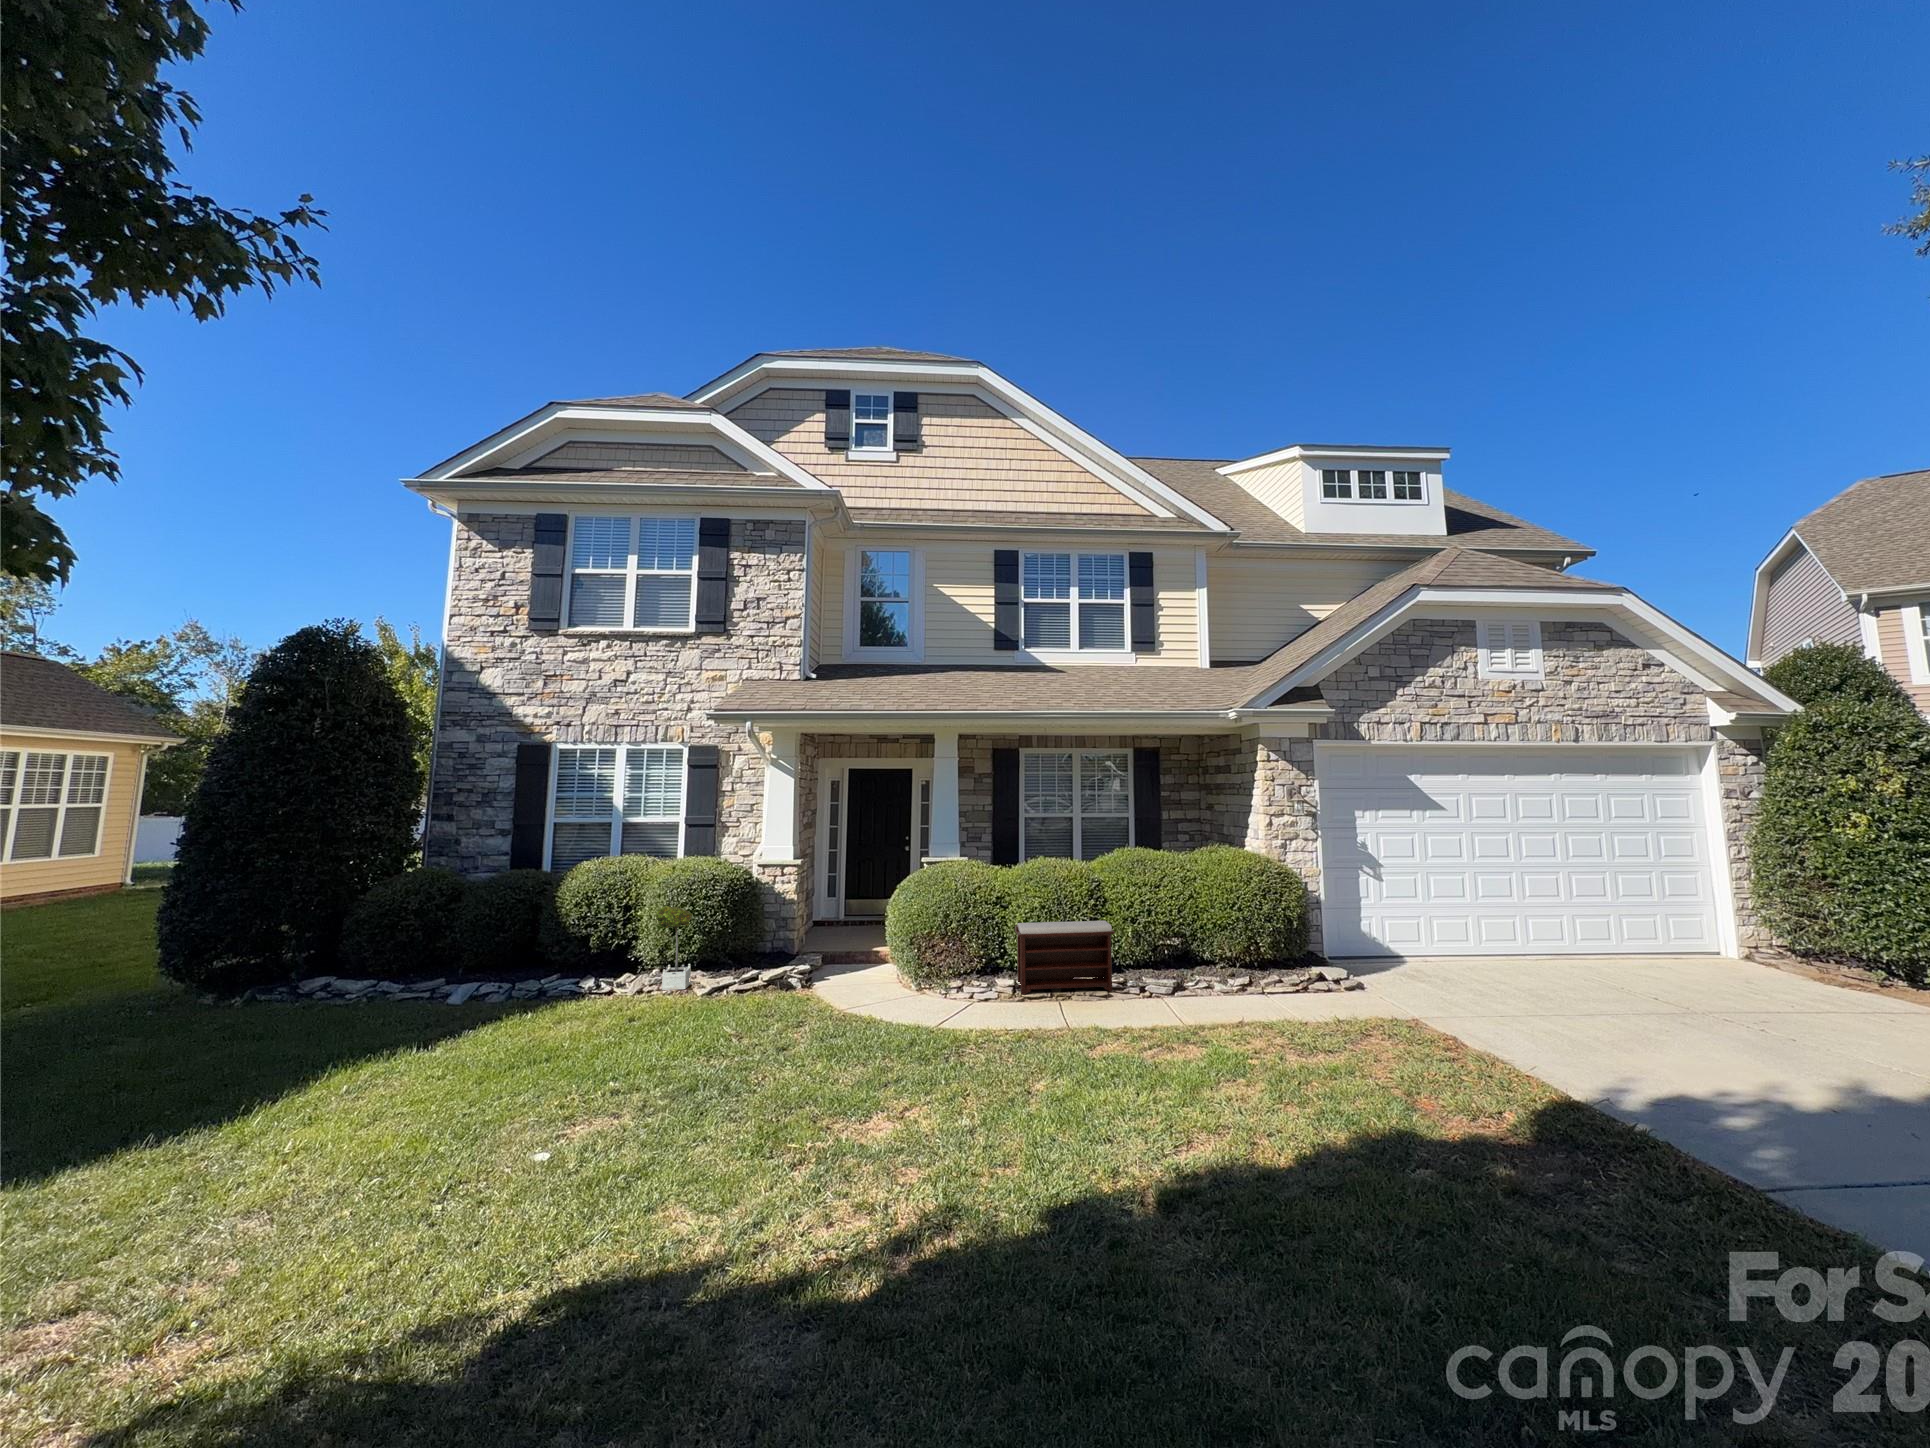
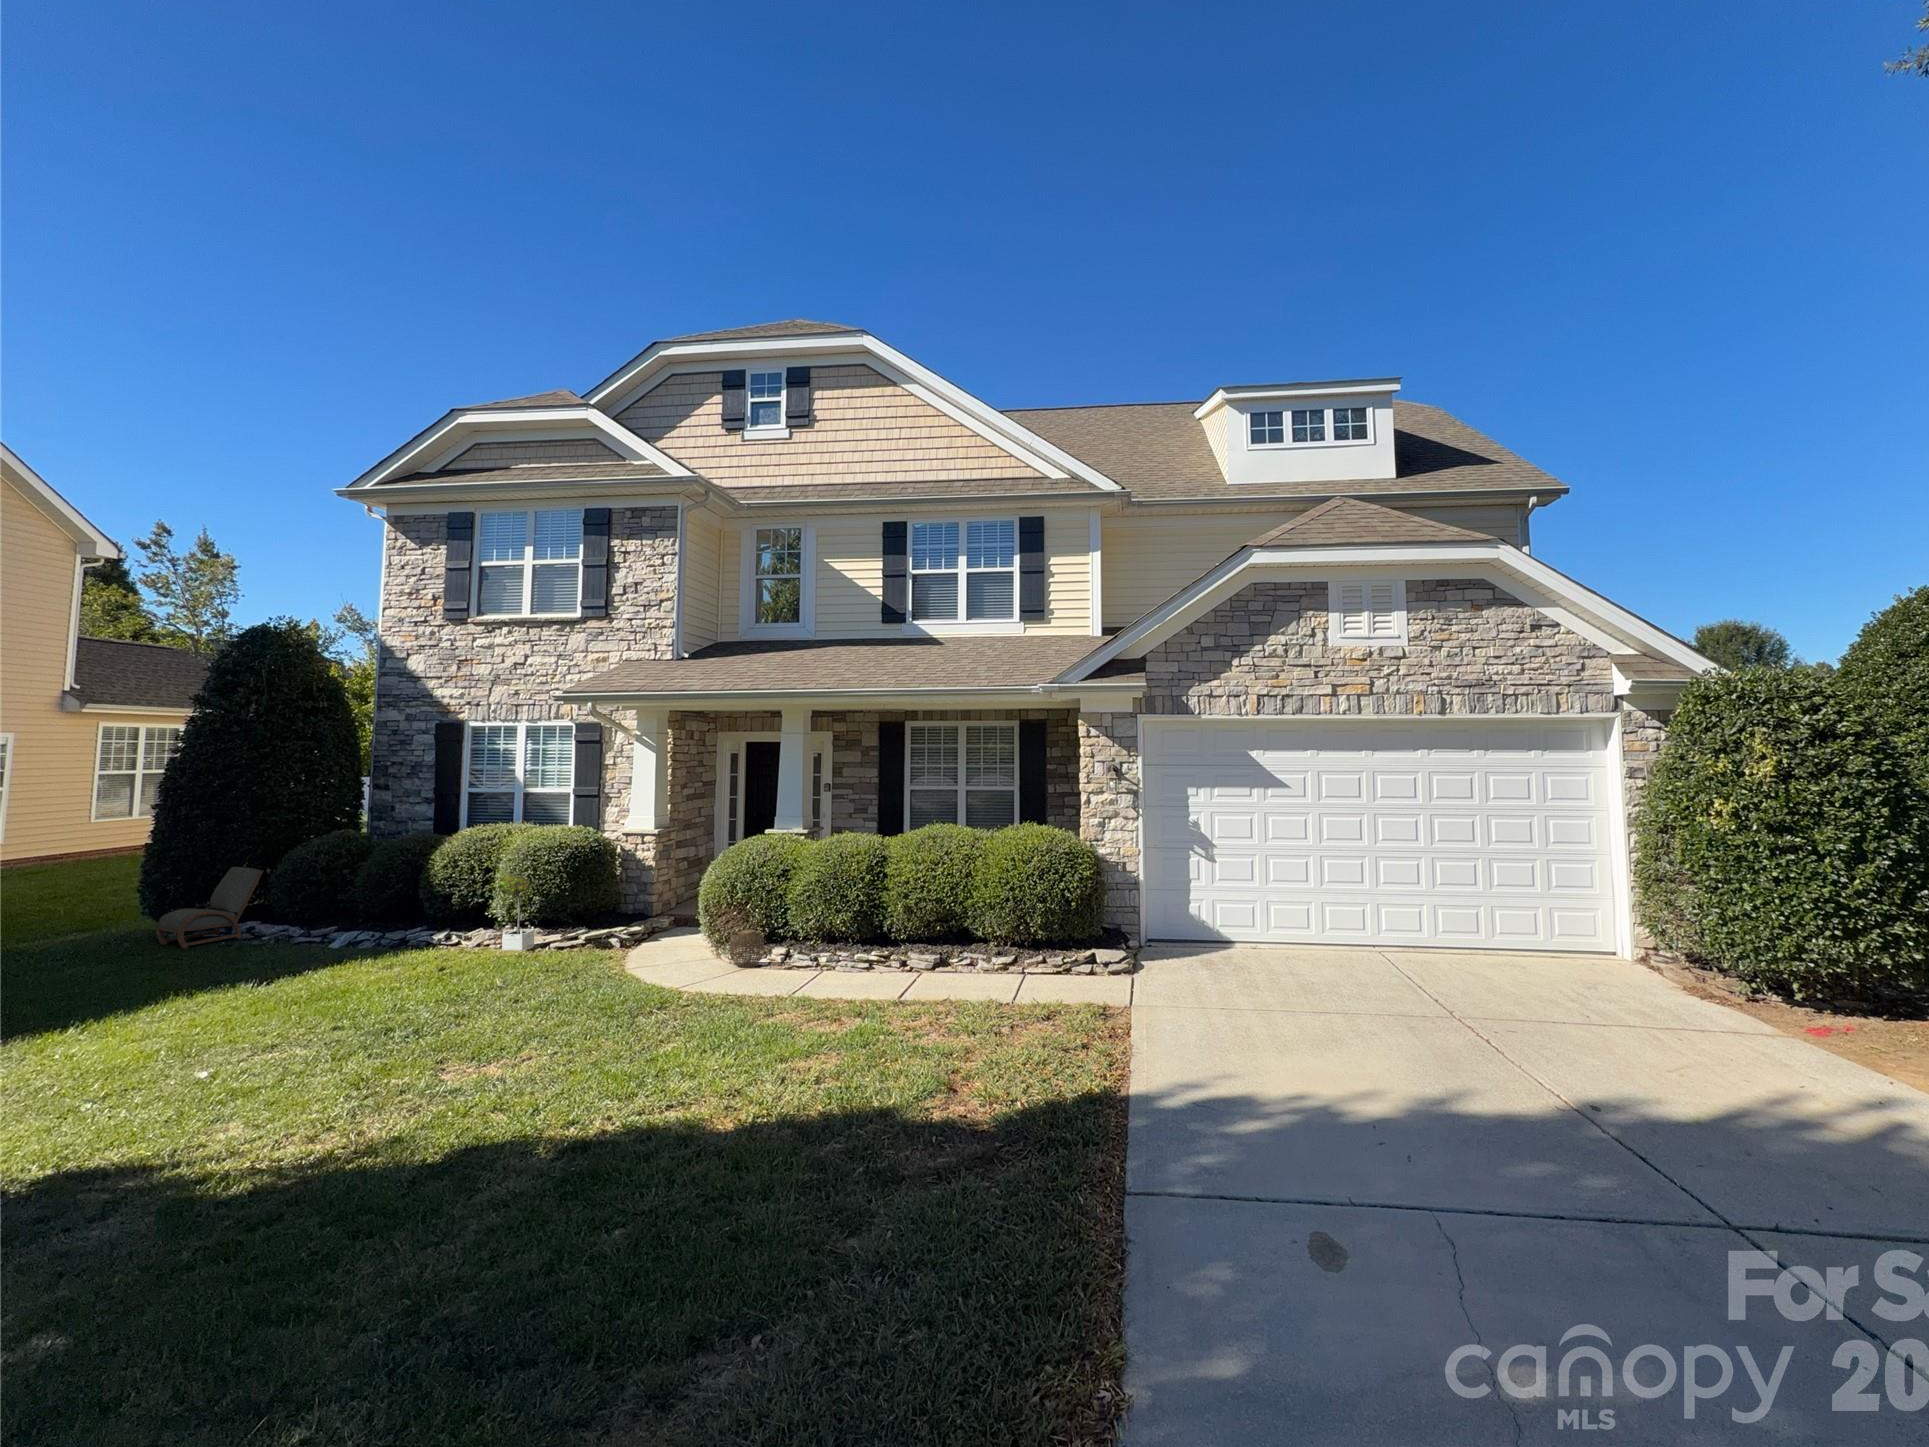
lounge chair: none [204,908,331,1004] -> present [156,867,263,949]
bench: present [1015,920,1115,995] -> none [792,900,896,971]
woven basket: none [946,955,979,994] -> present [730,929,764,968]

